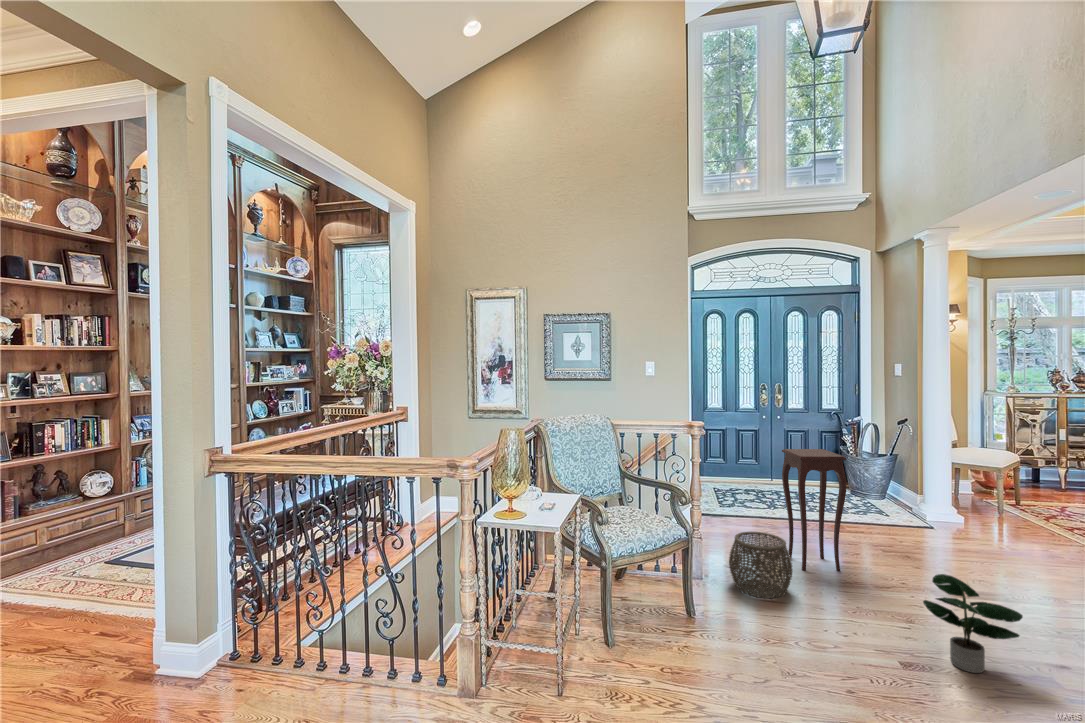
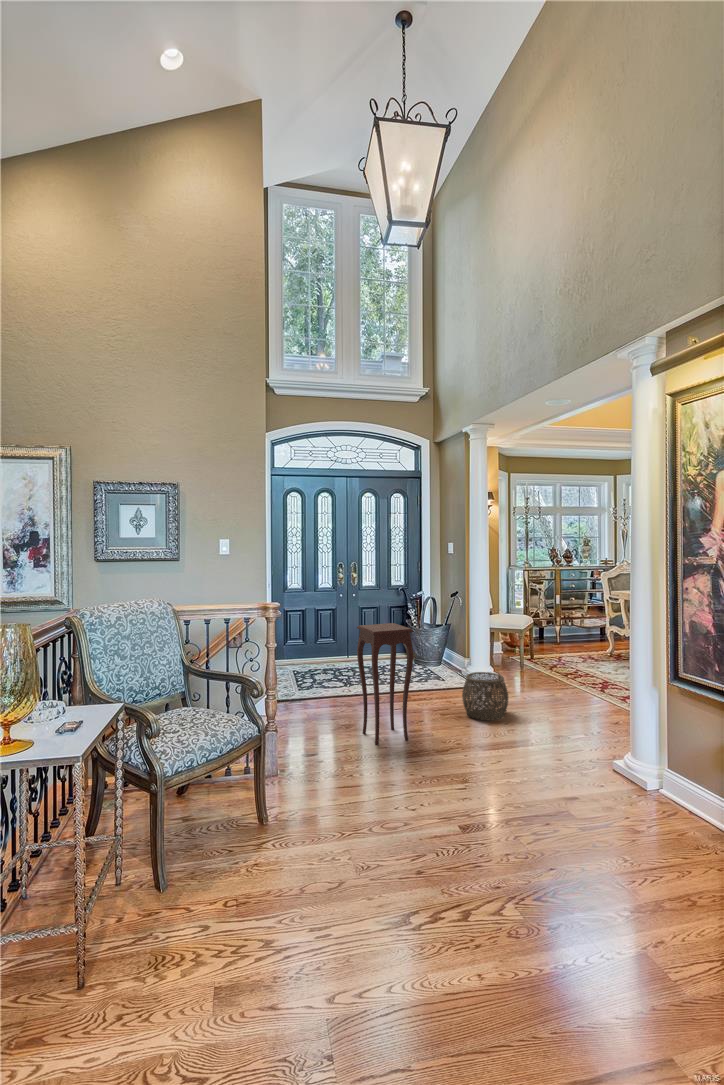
woven basket: present [729,532,793,599] -> present [462,672,508,721]
potted plant: present [923,574,1023,673] -> none [478,732,551,820]

